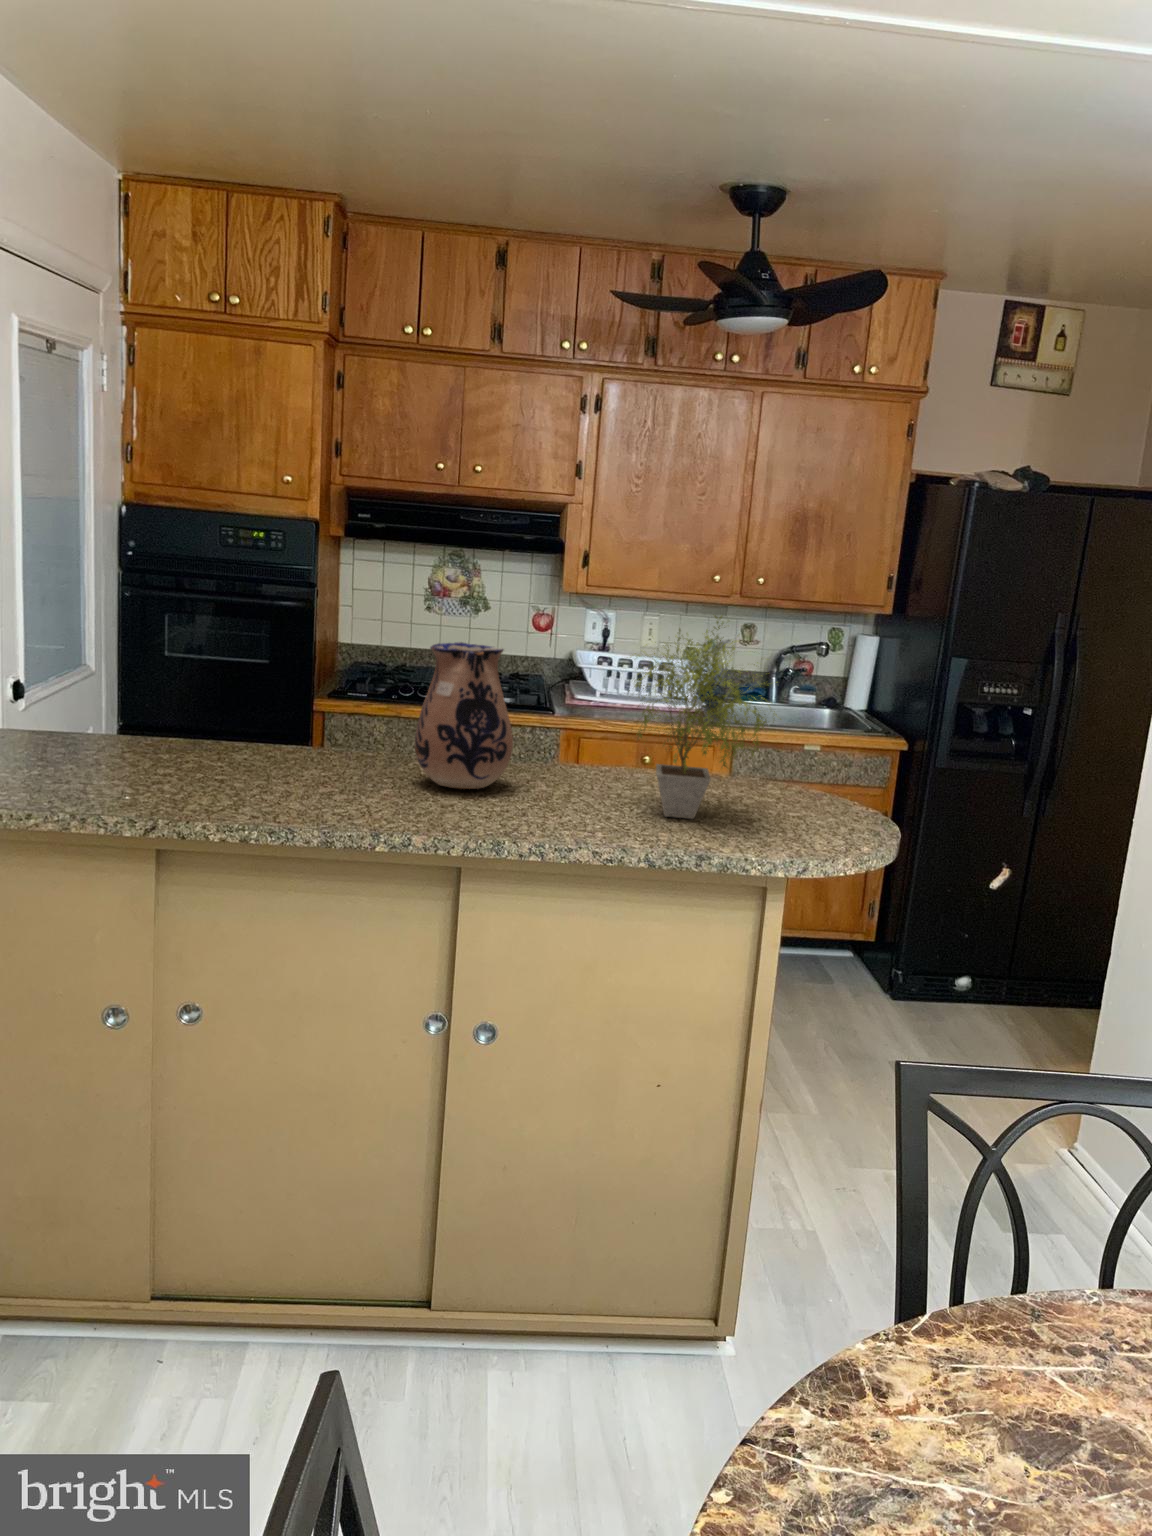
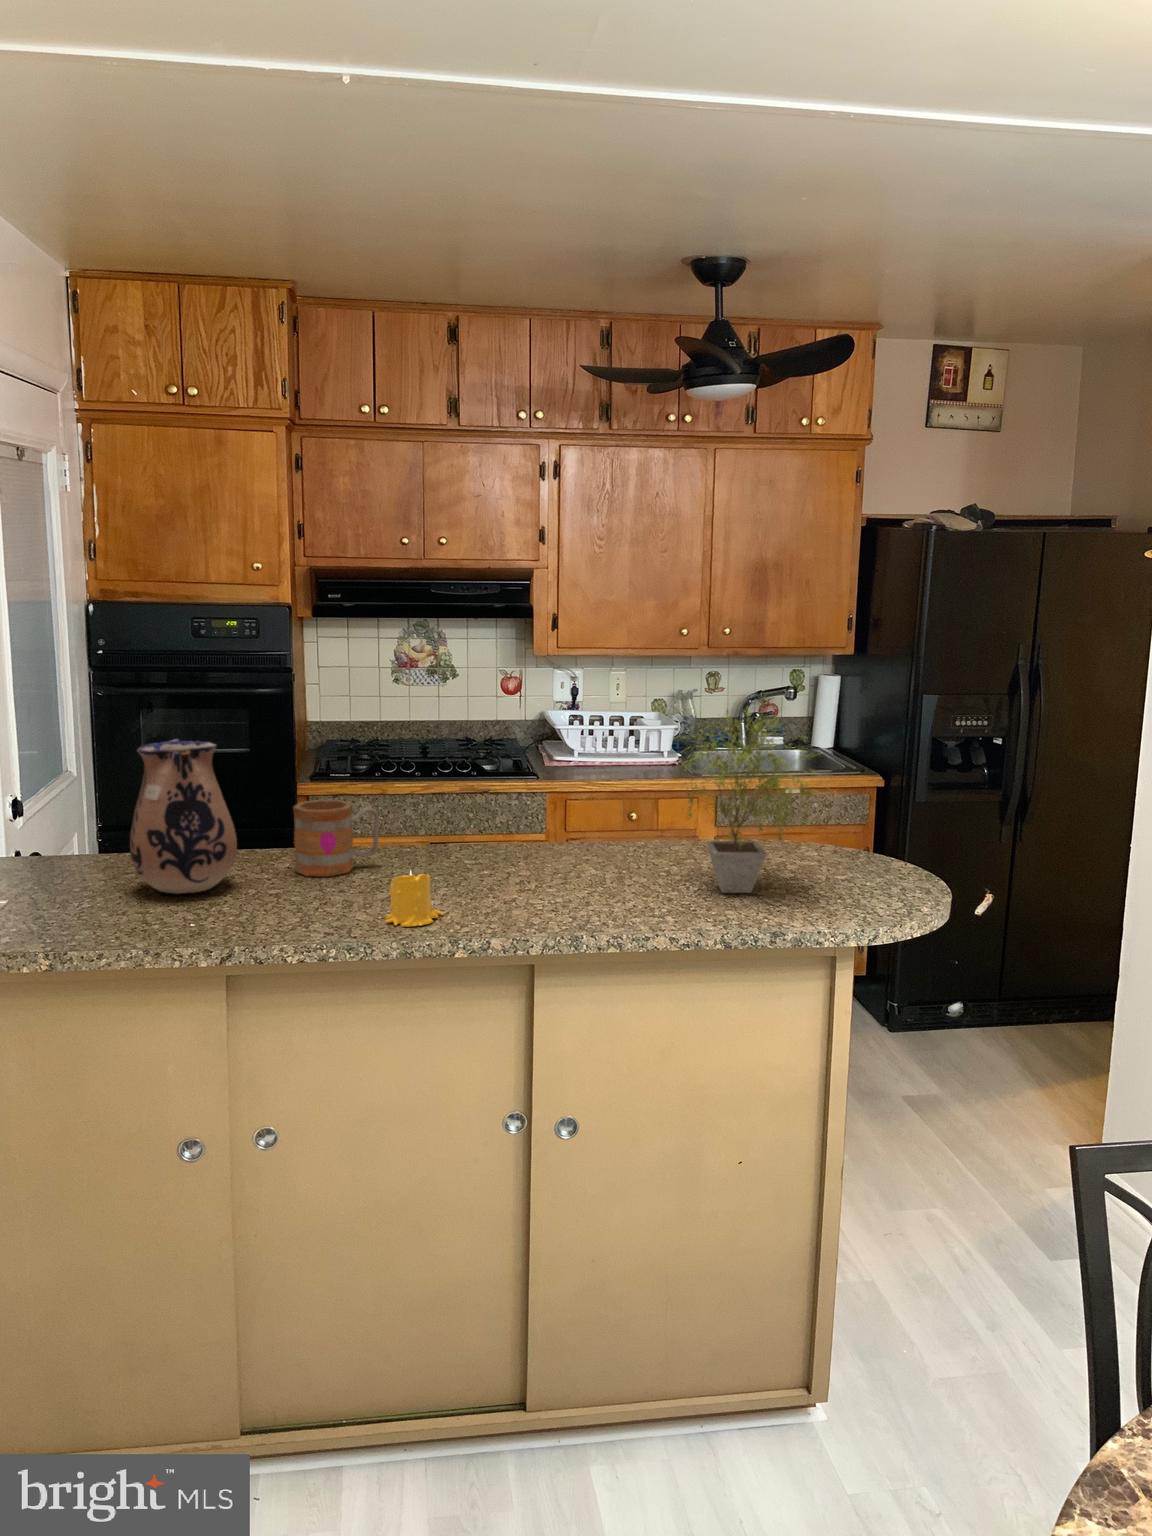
ceramic pitcher: present [415,642,513,789] -> present [130,739,237,894]
mug: none [250,694,338,769] -> present [293,800,379,877]
candle: none [314,760,375,818] -> present [385,870,443,927]

